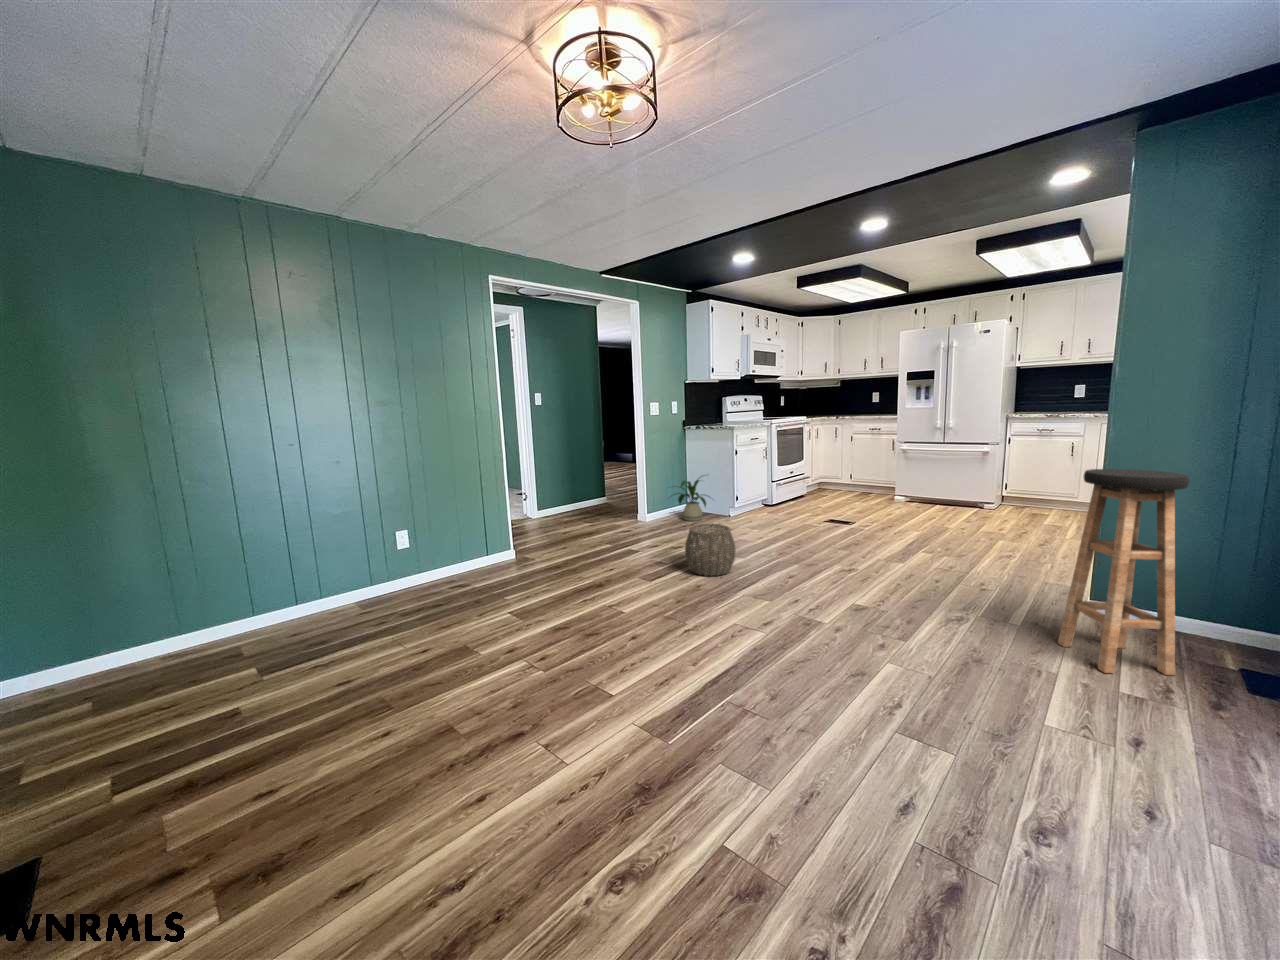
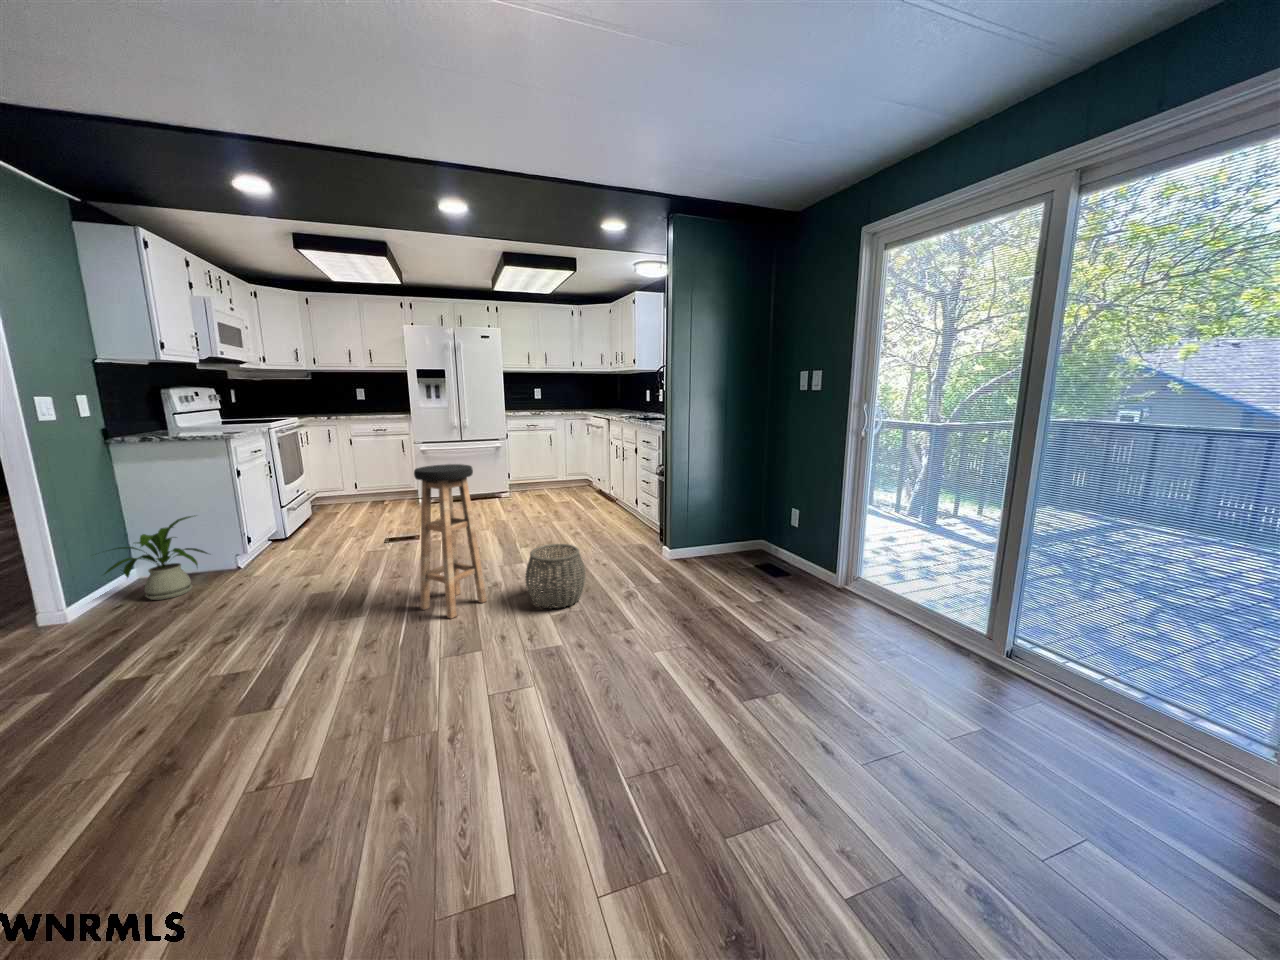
bar stool: present [1058,469,1190,675] -> present [414,464,487,618]
woven basket: present [685,524,736,576] -> present [525,544,586,608]

